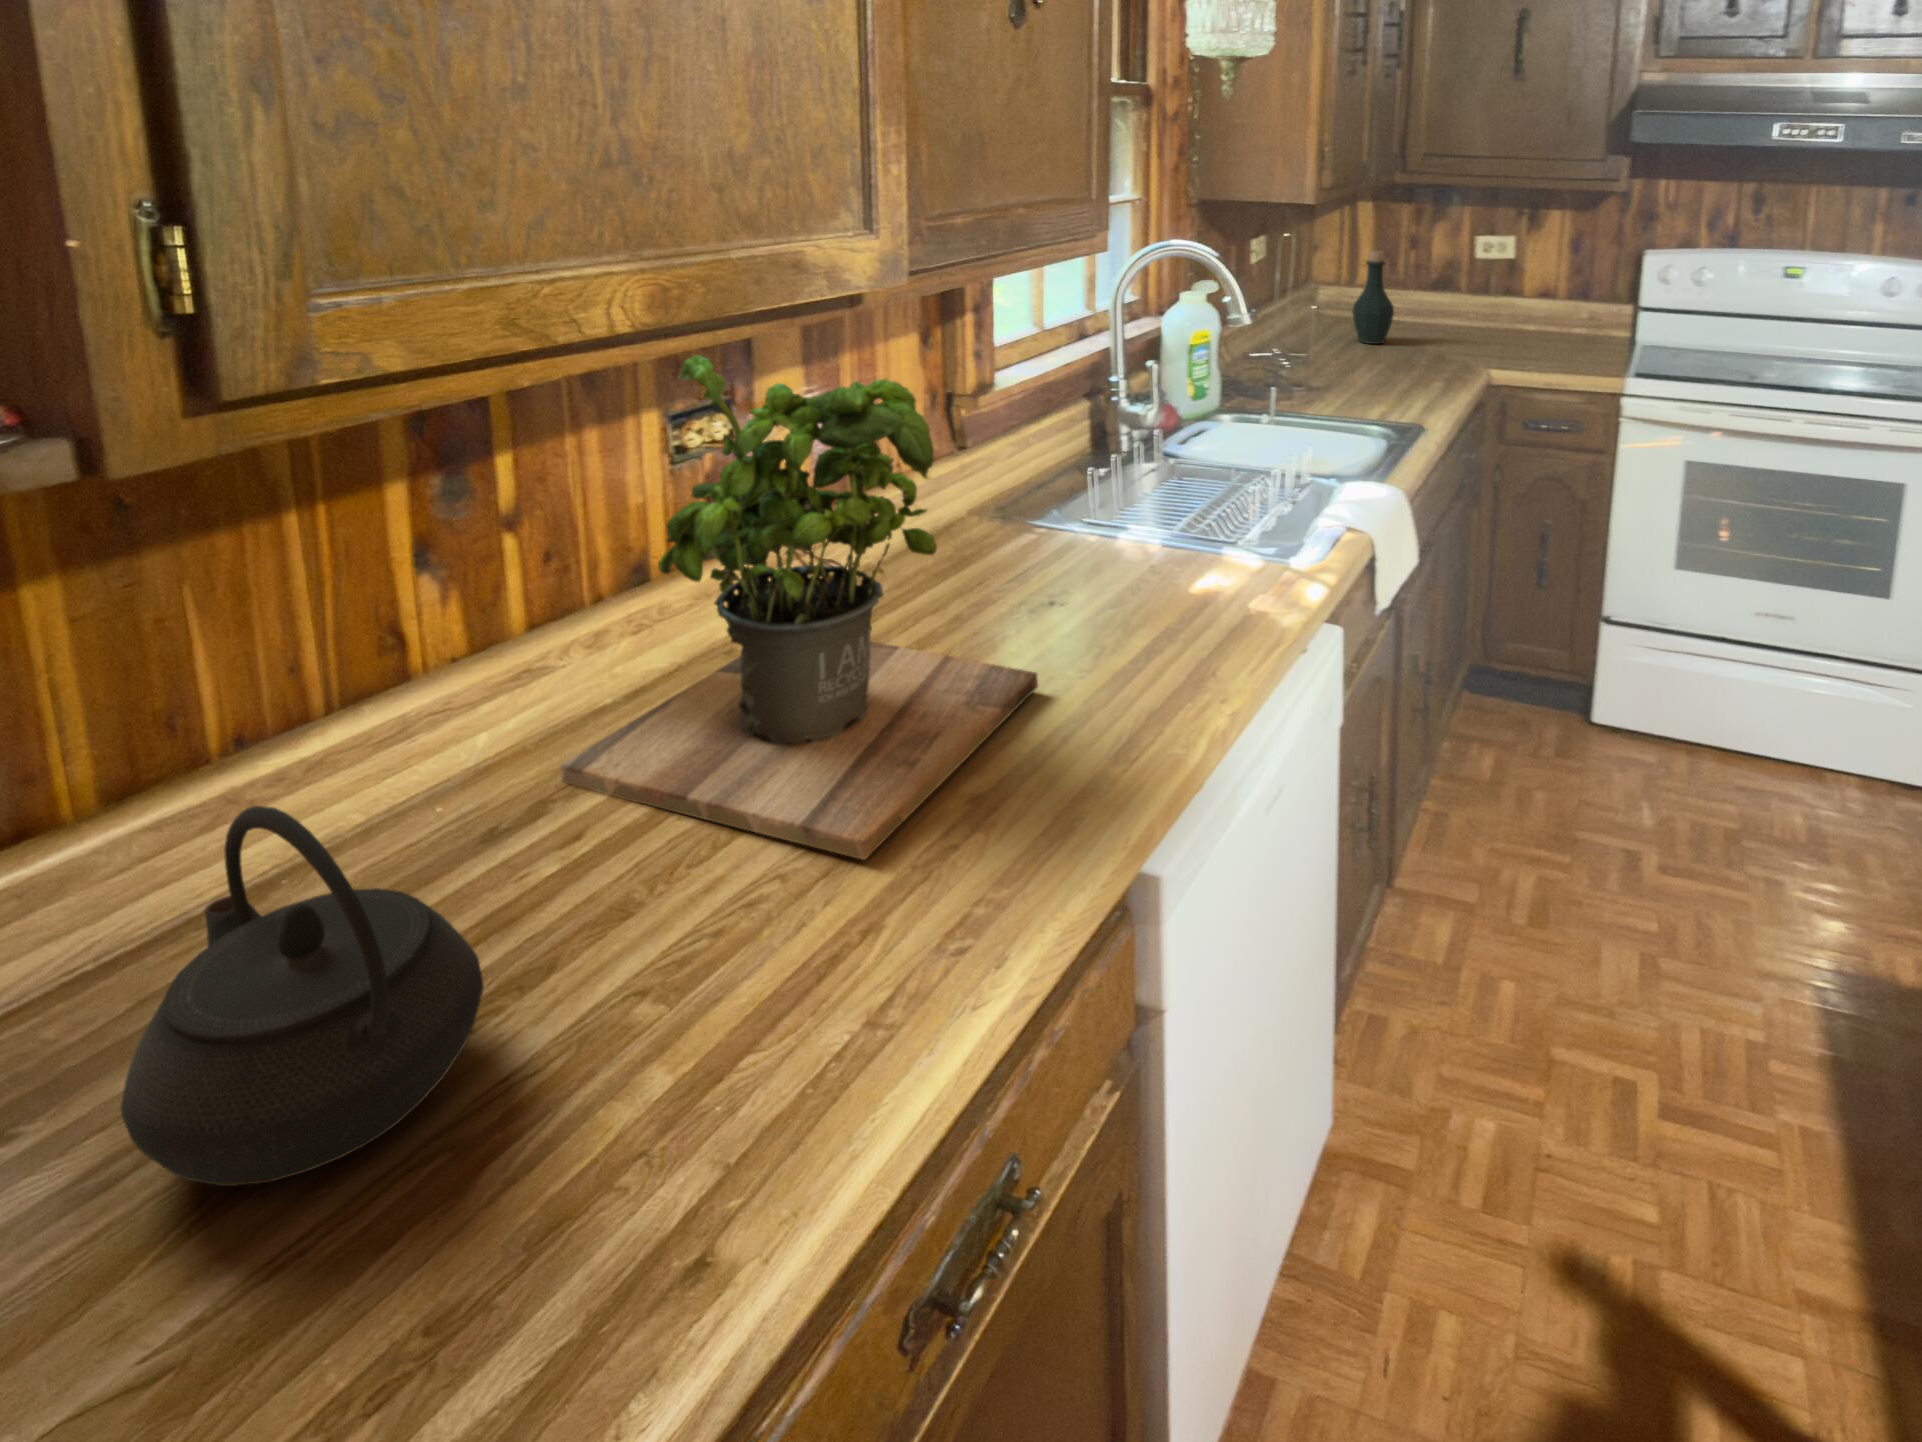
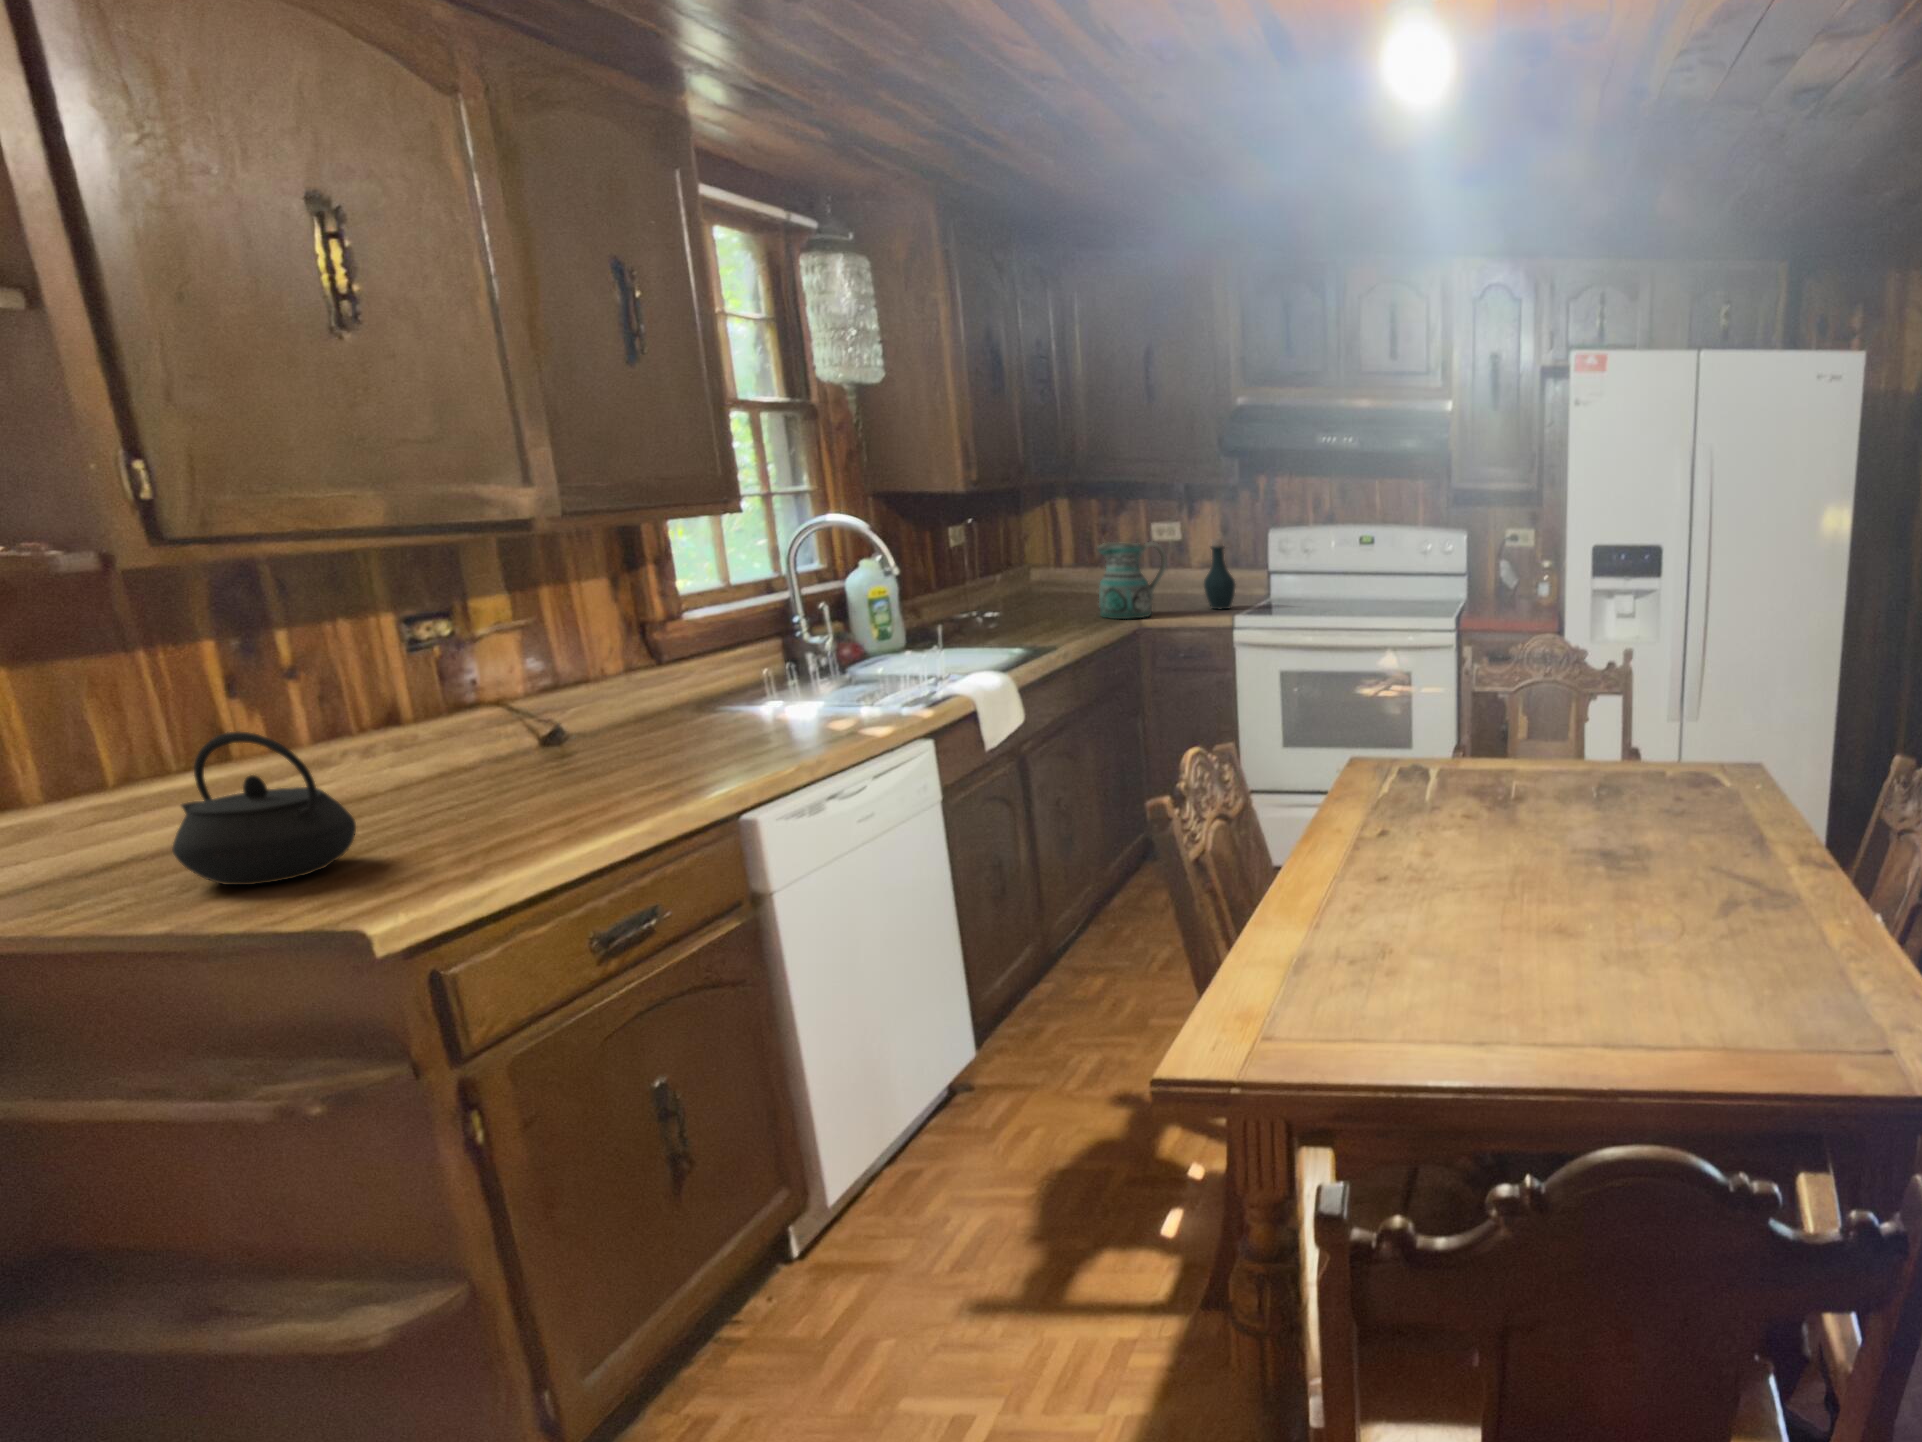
bottle: present [1352,251,1394,344] -> present [1204,539,1235,609]
ceramic pitcher: none [1420,263,1513,364] -> present [1097,541,1167,619]
potted plant: present [561,356,1038,860] -> none [362,563,697,810]

